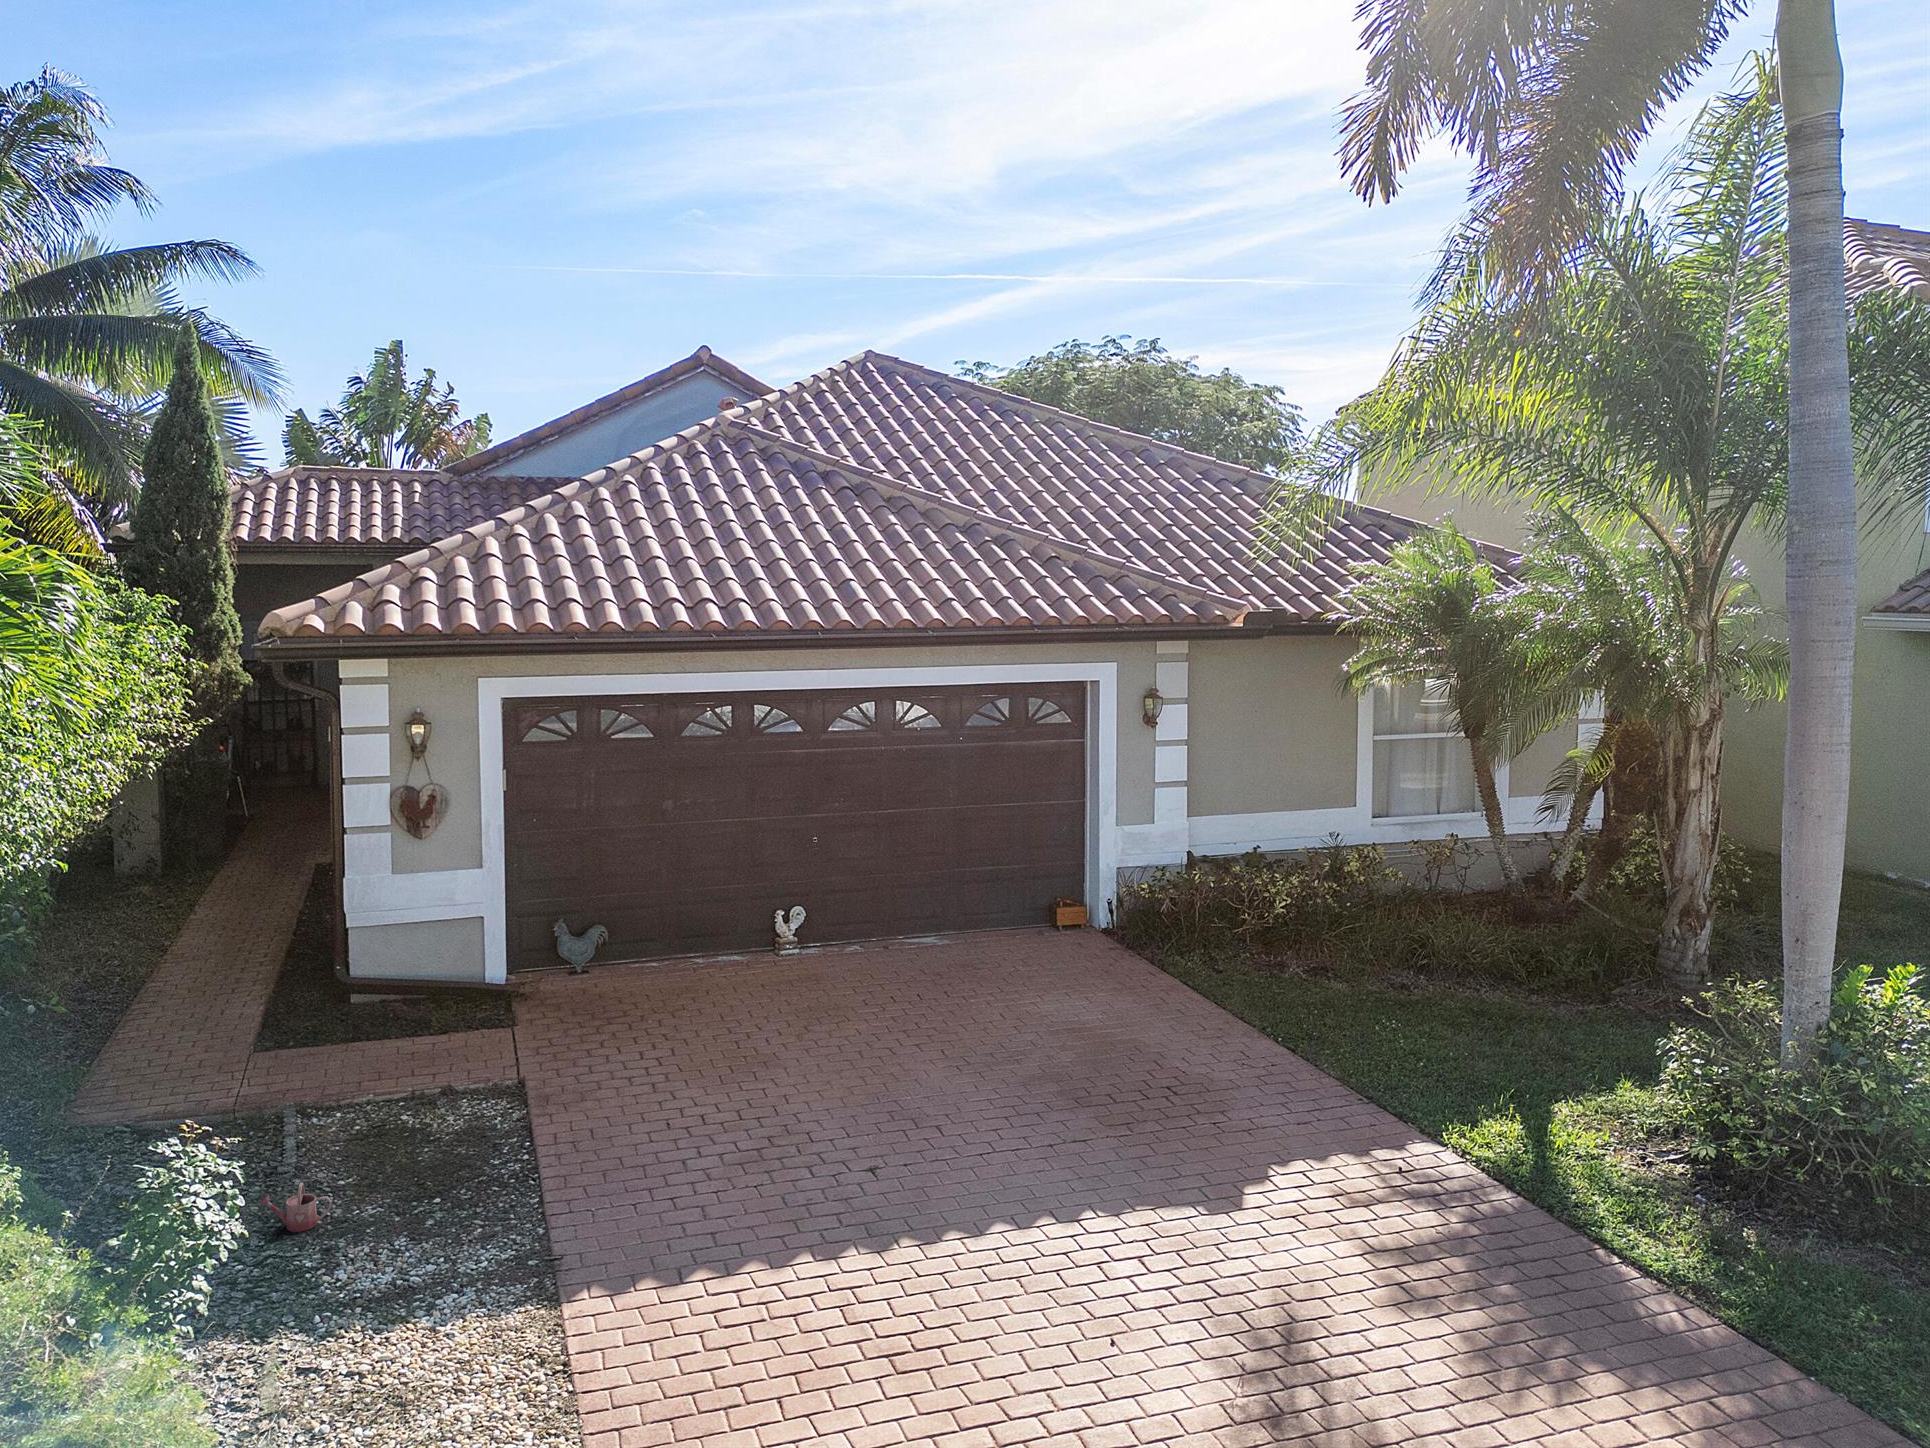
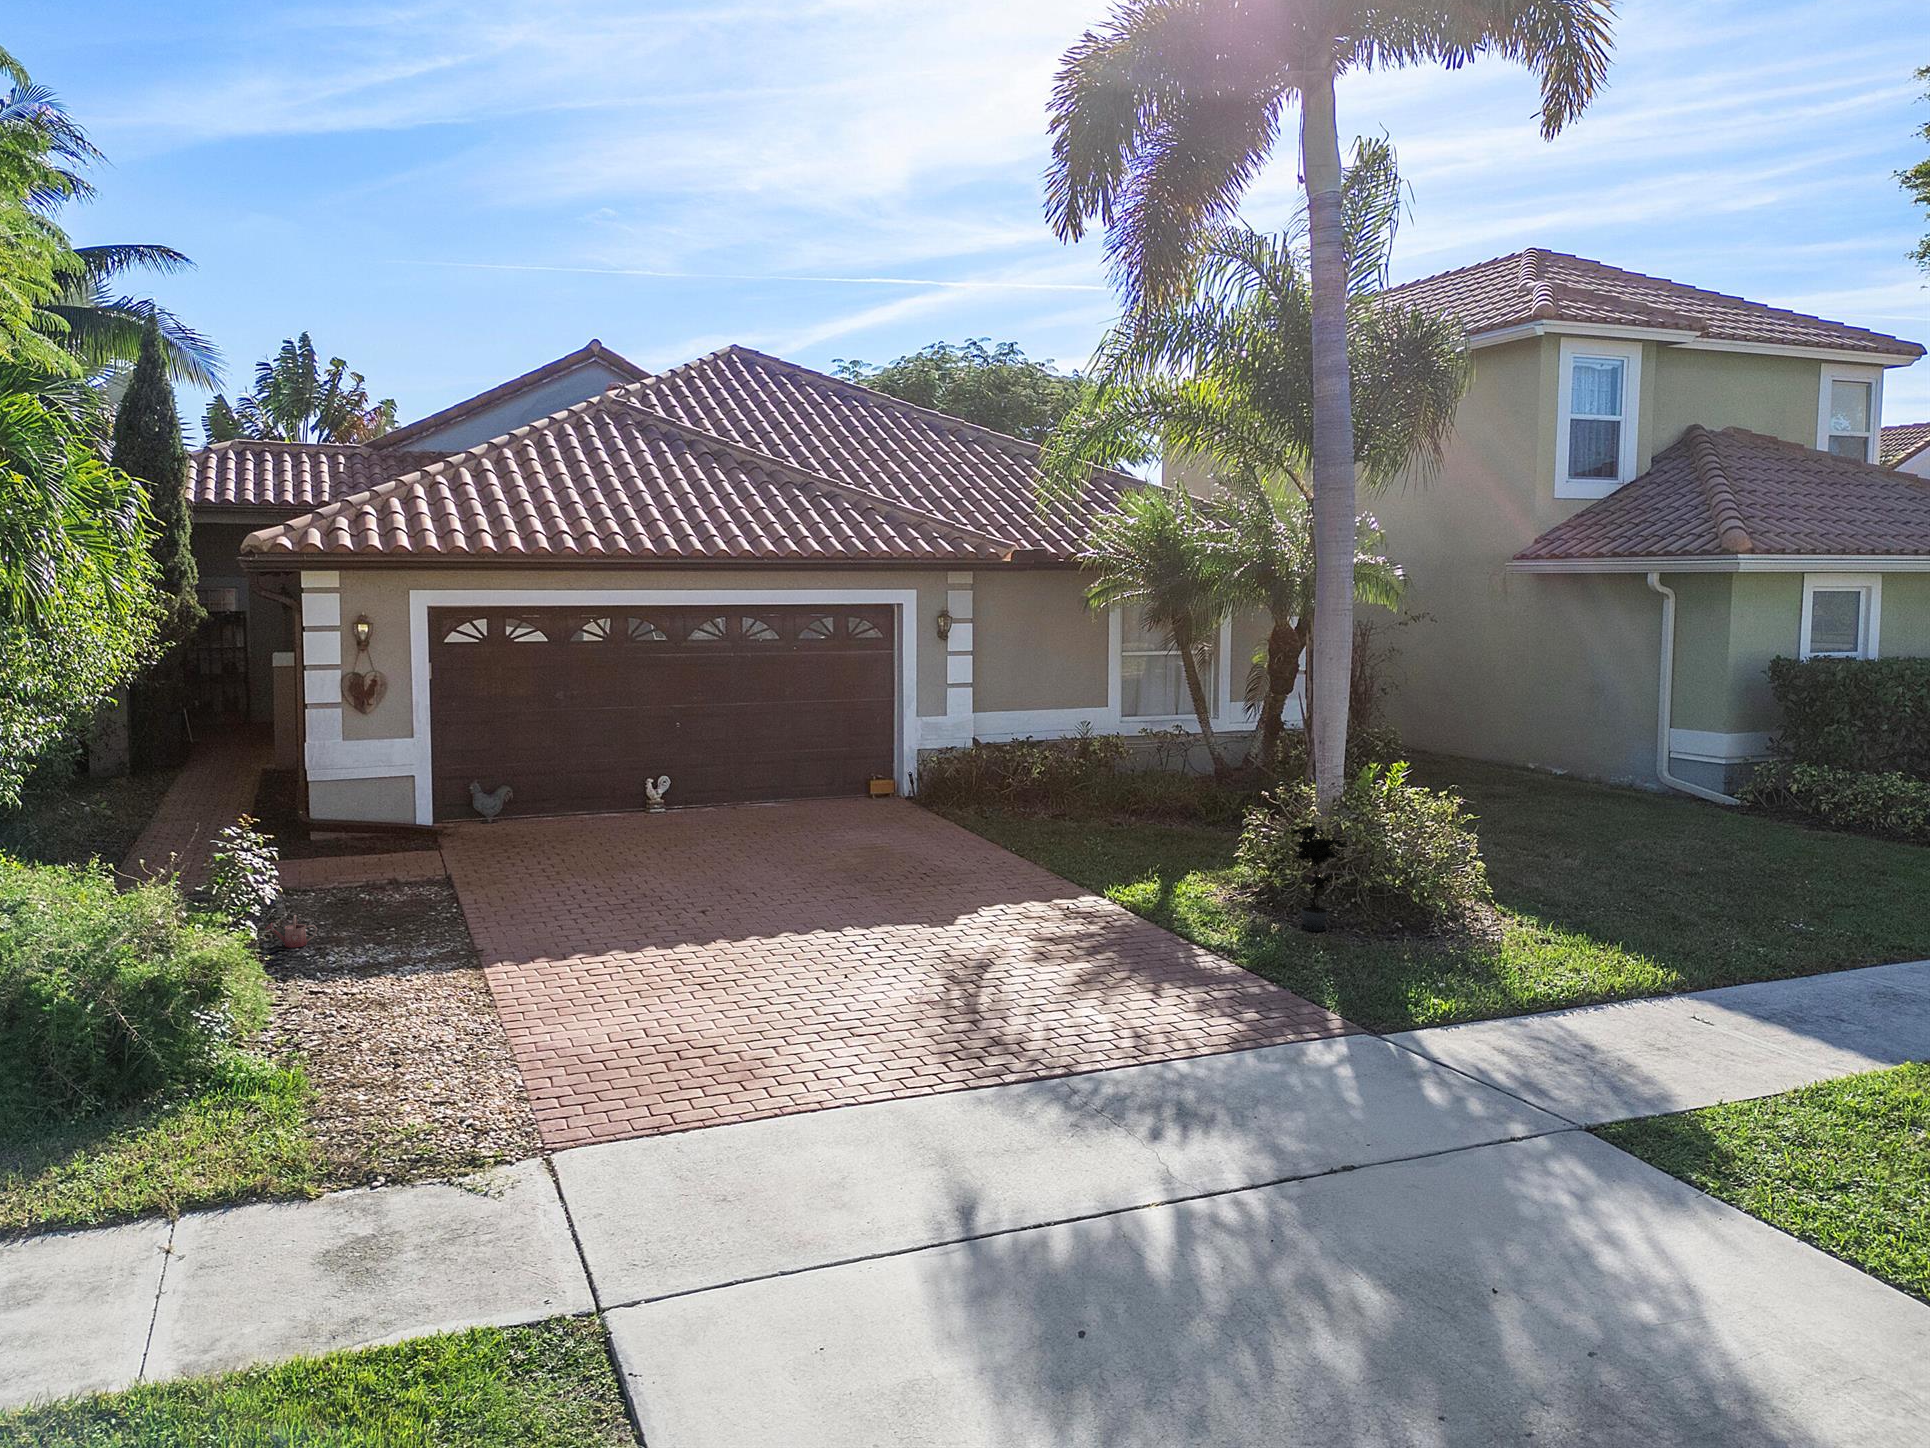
potted plant: none [1738,1067,1859,1233] -> present [1284,822,1347,932]

